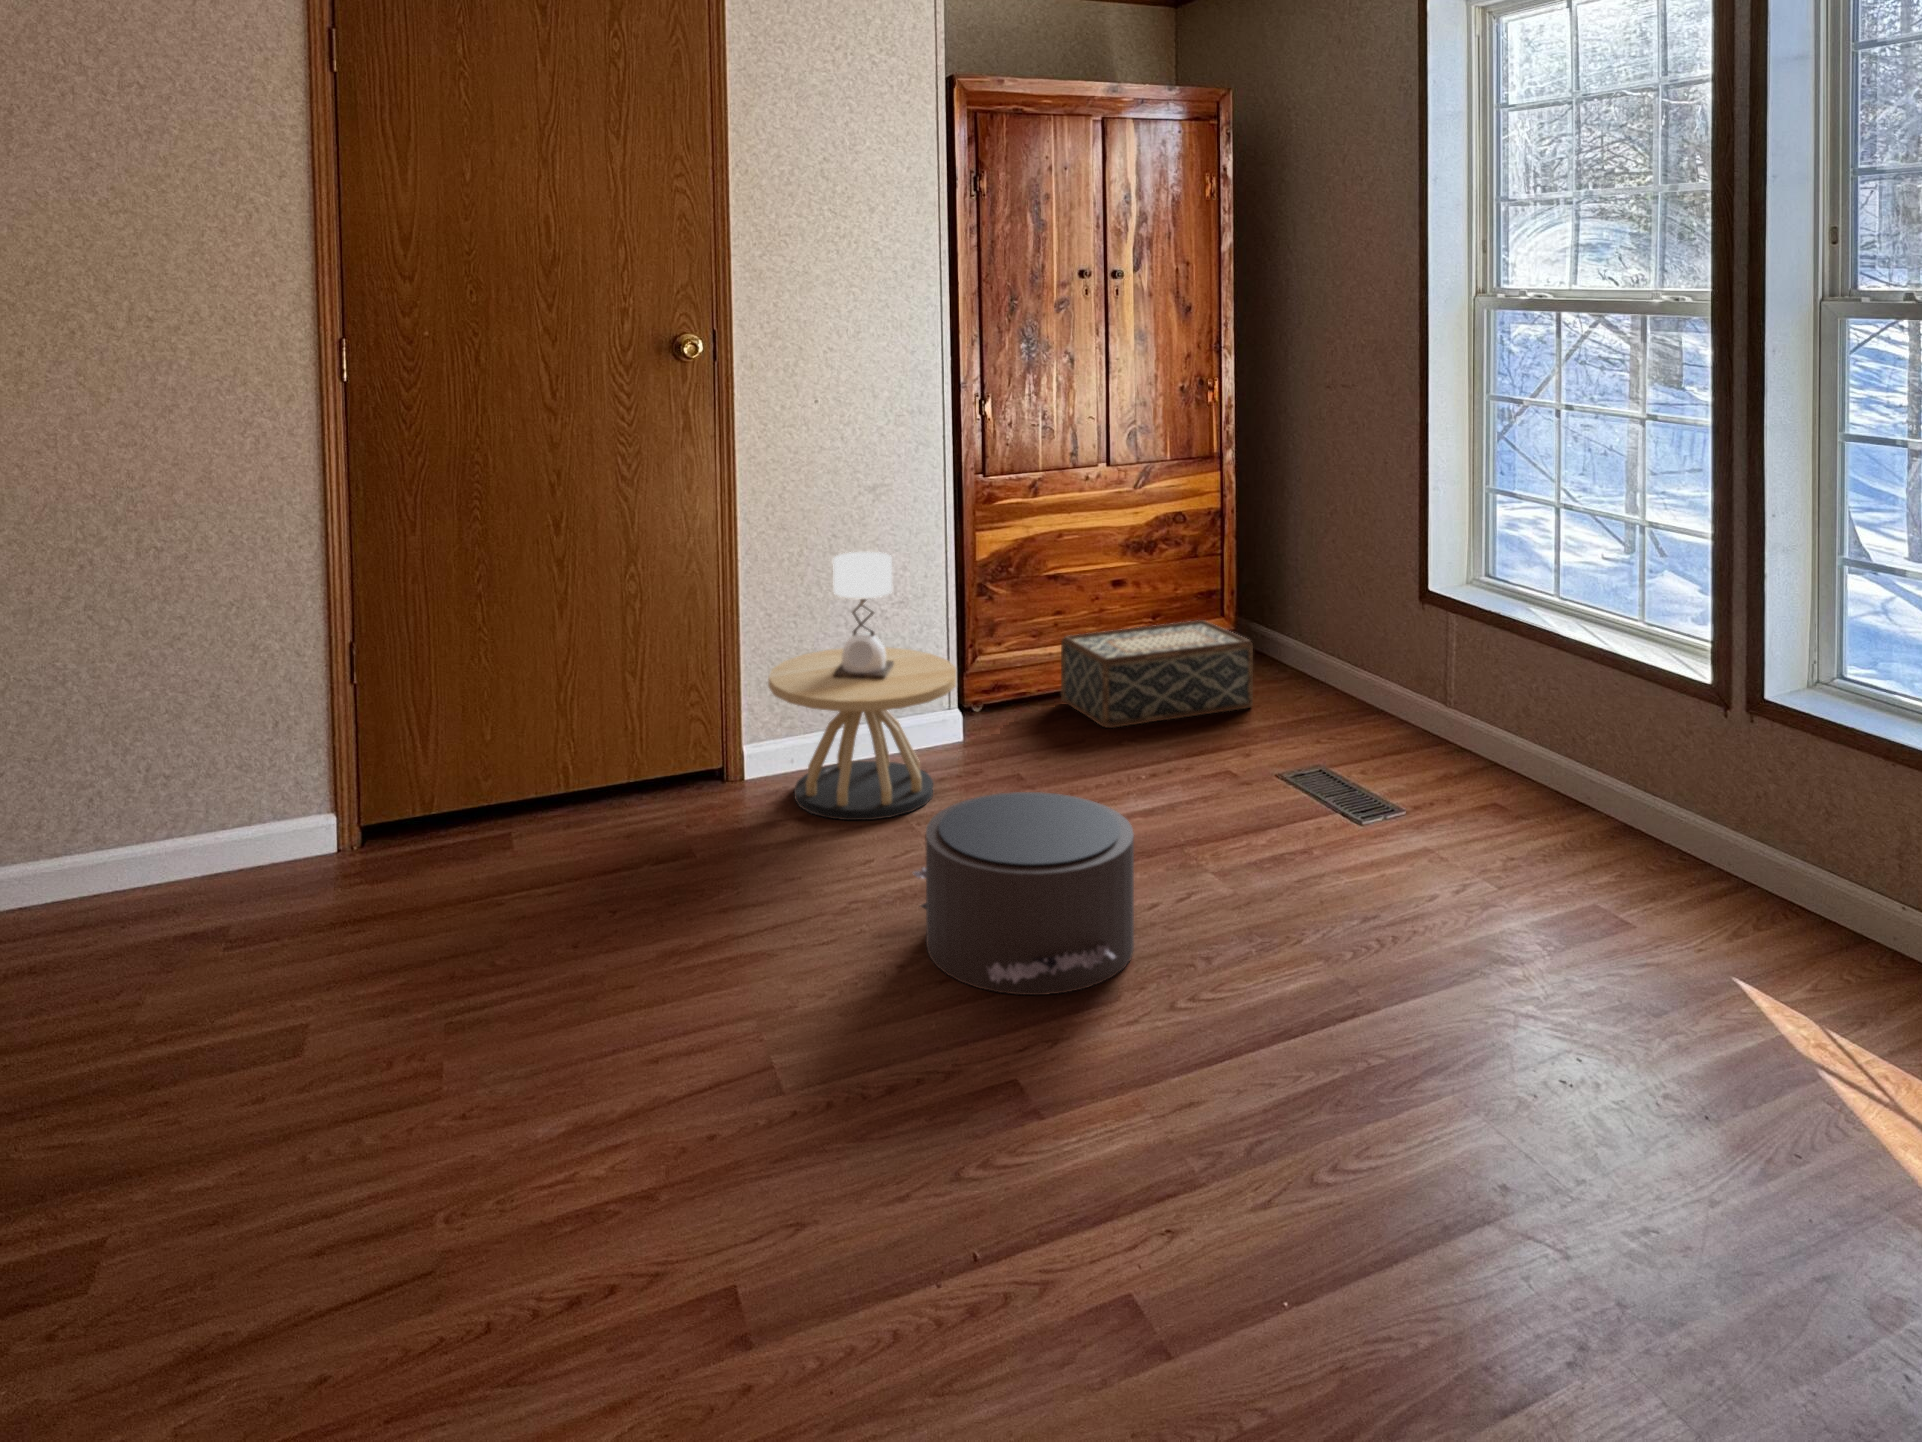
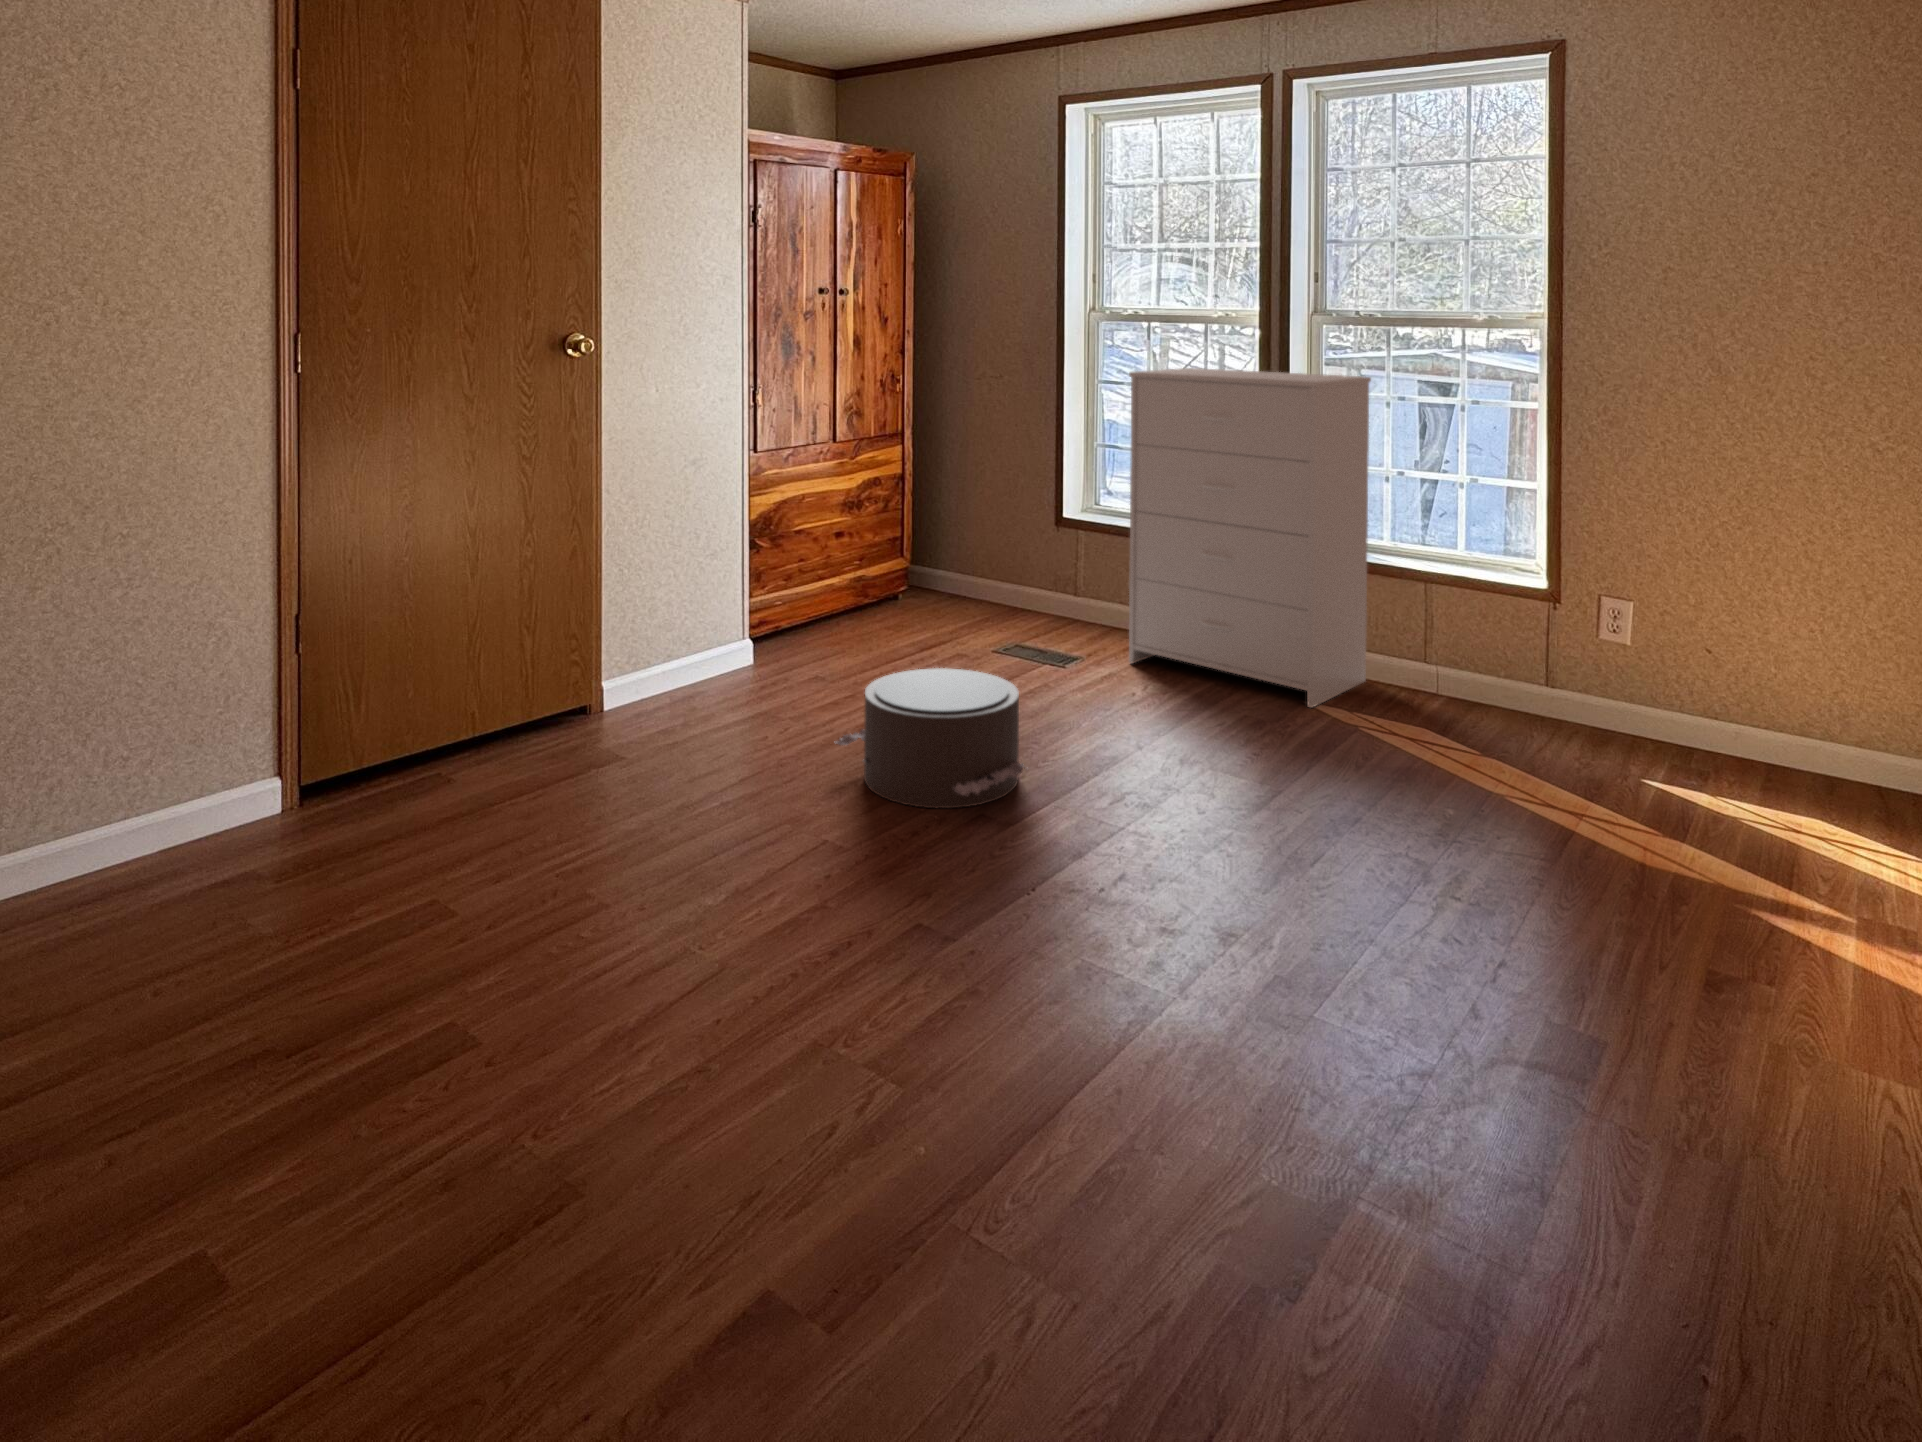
dresser: none [1450,385,1832,933] -> present [1129,368,1371,708]
side table: present [768,552,956,820] -> none [641,510,794,725]
woven basket: present [1061,620,1253,728] -> none [805,558,944,642]

